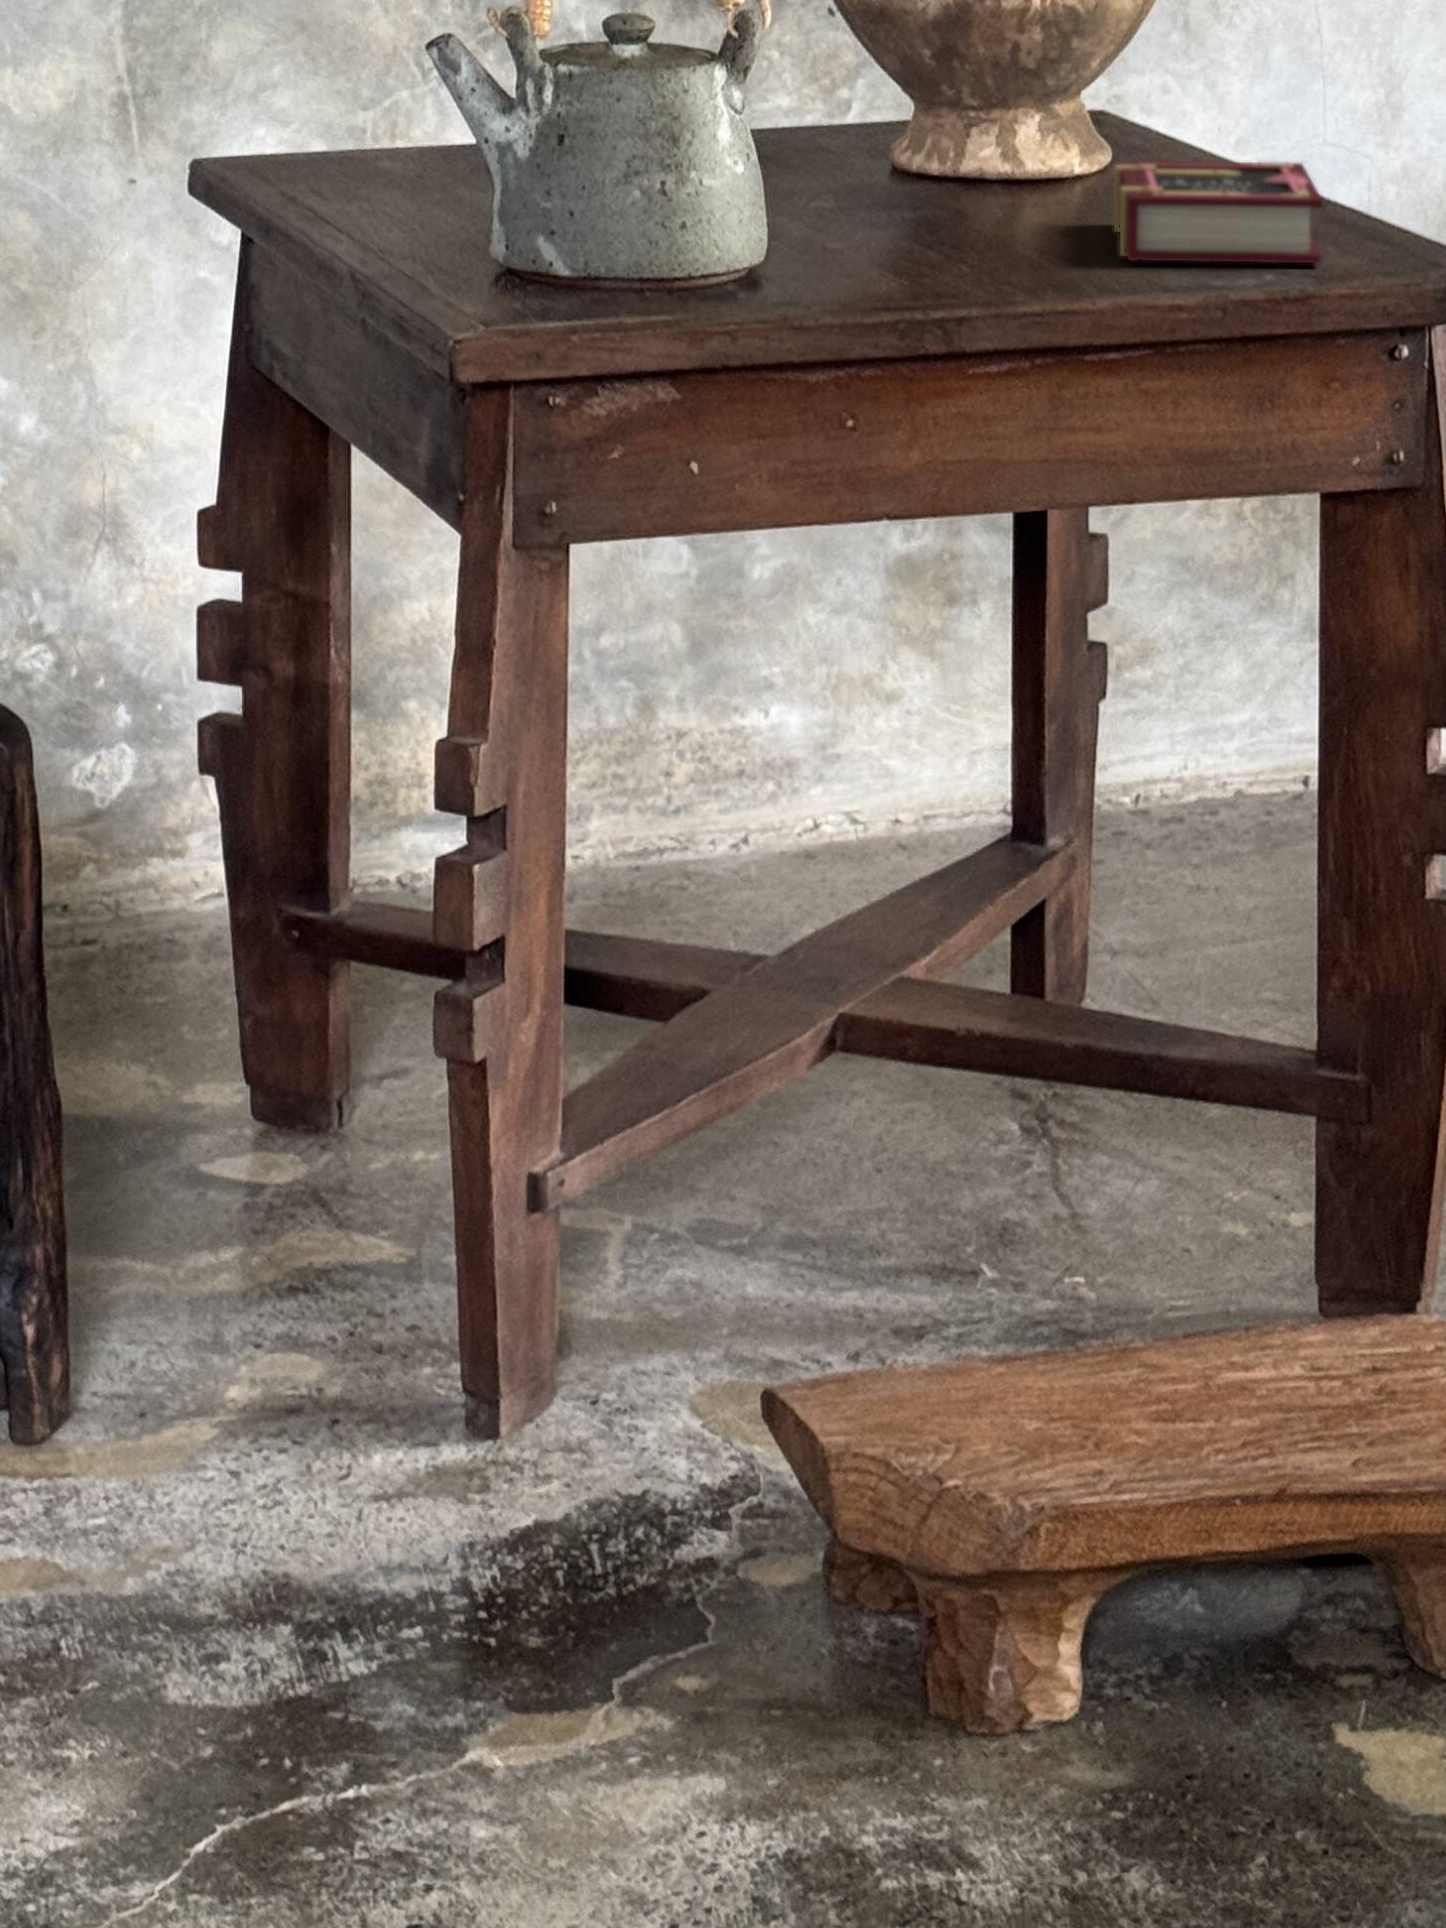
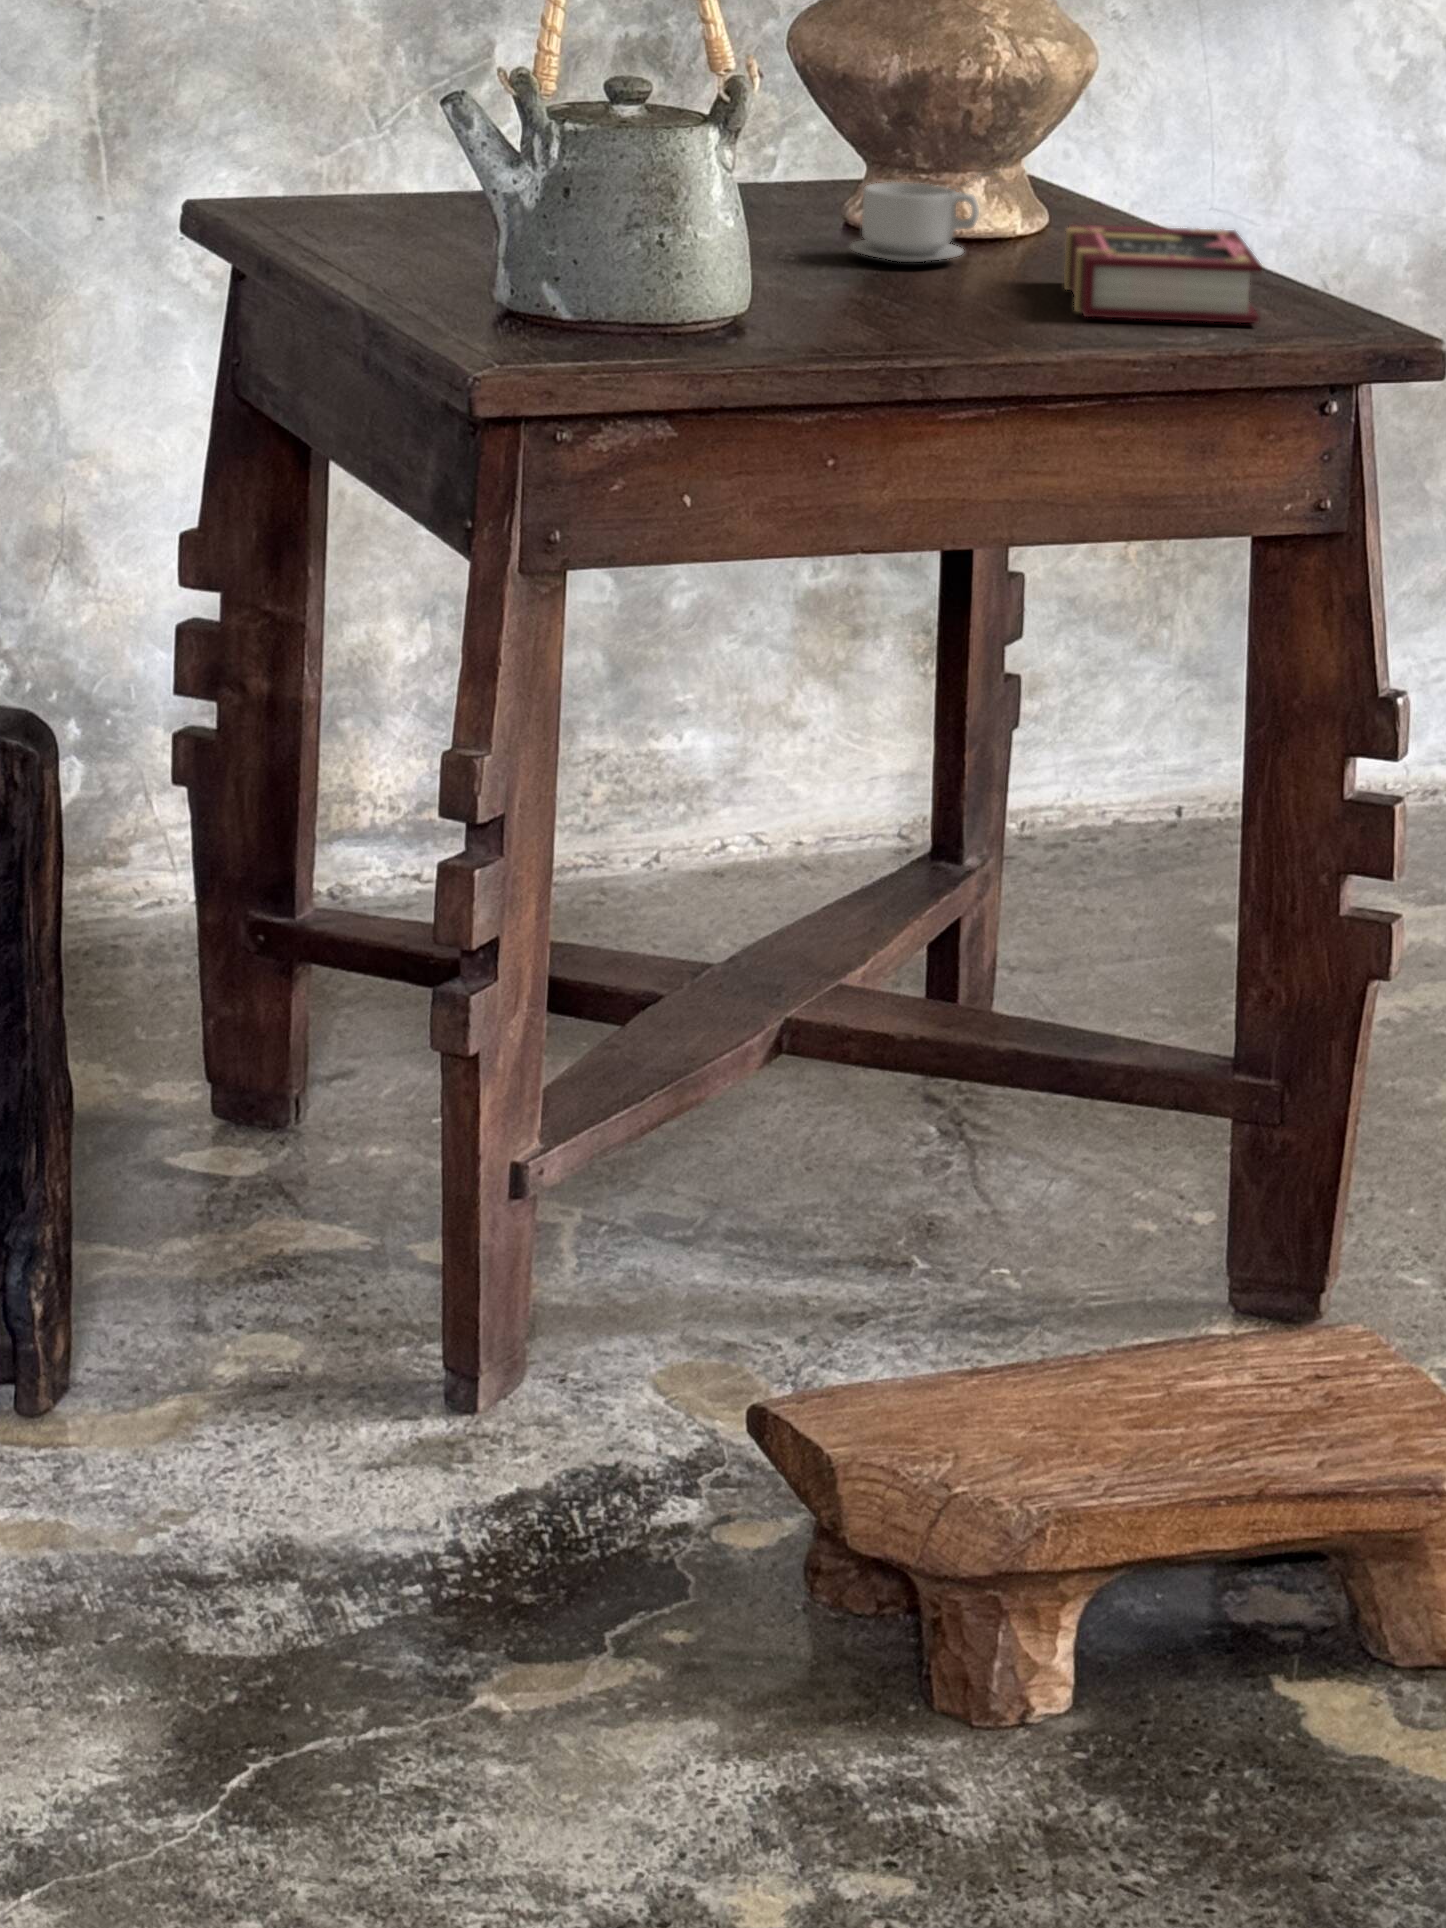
teacup: none [886,106,1046,206] -> present [850,172,997,262]

